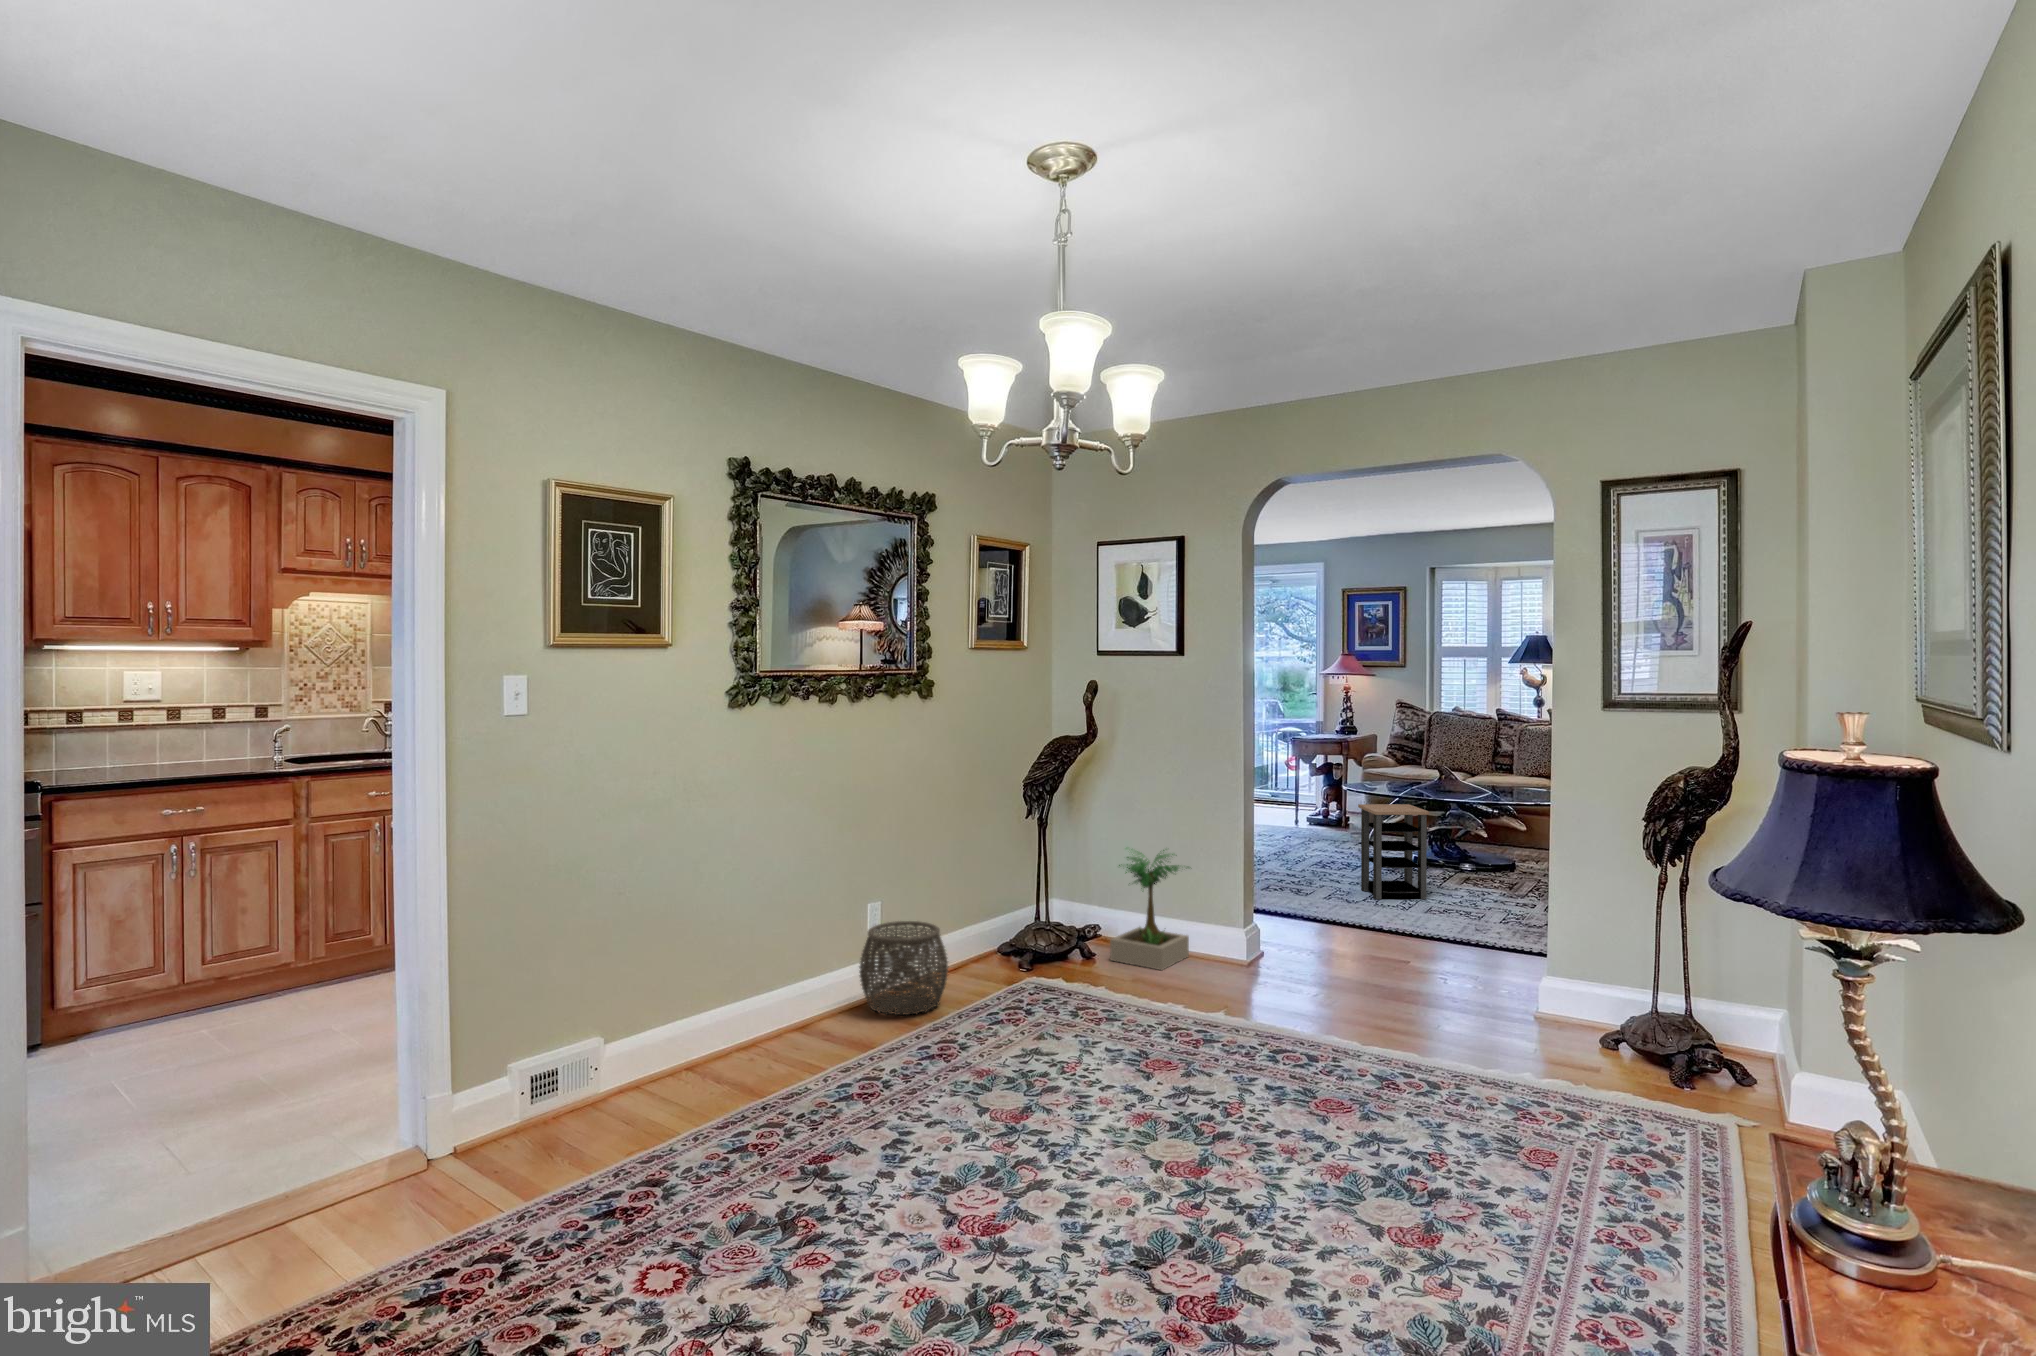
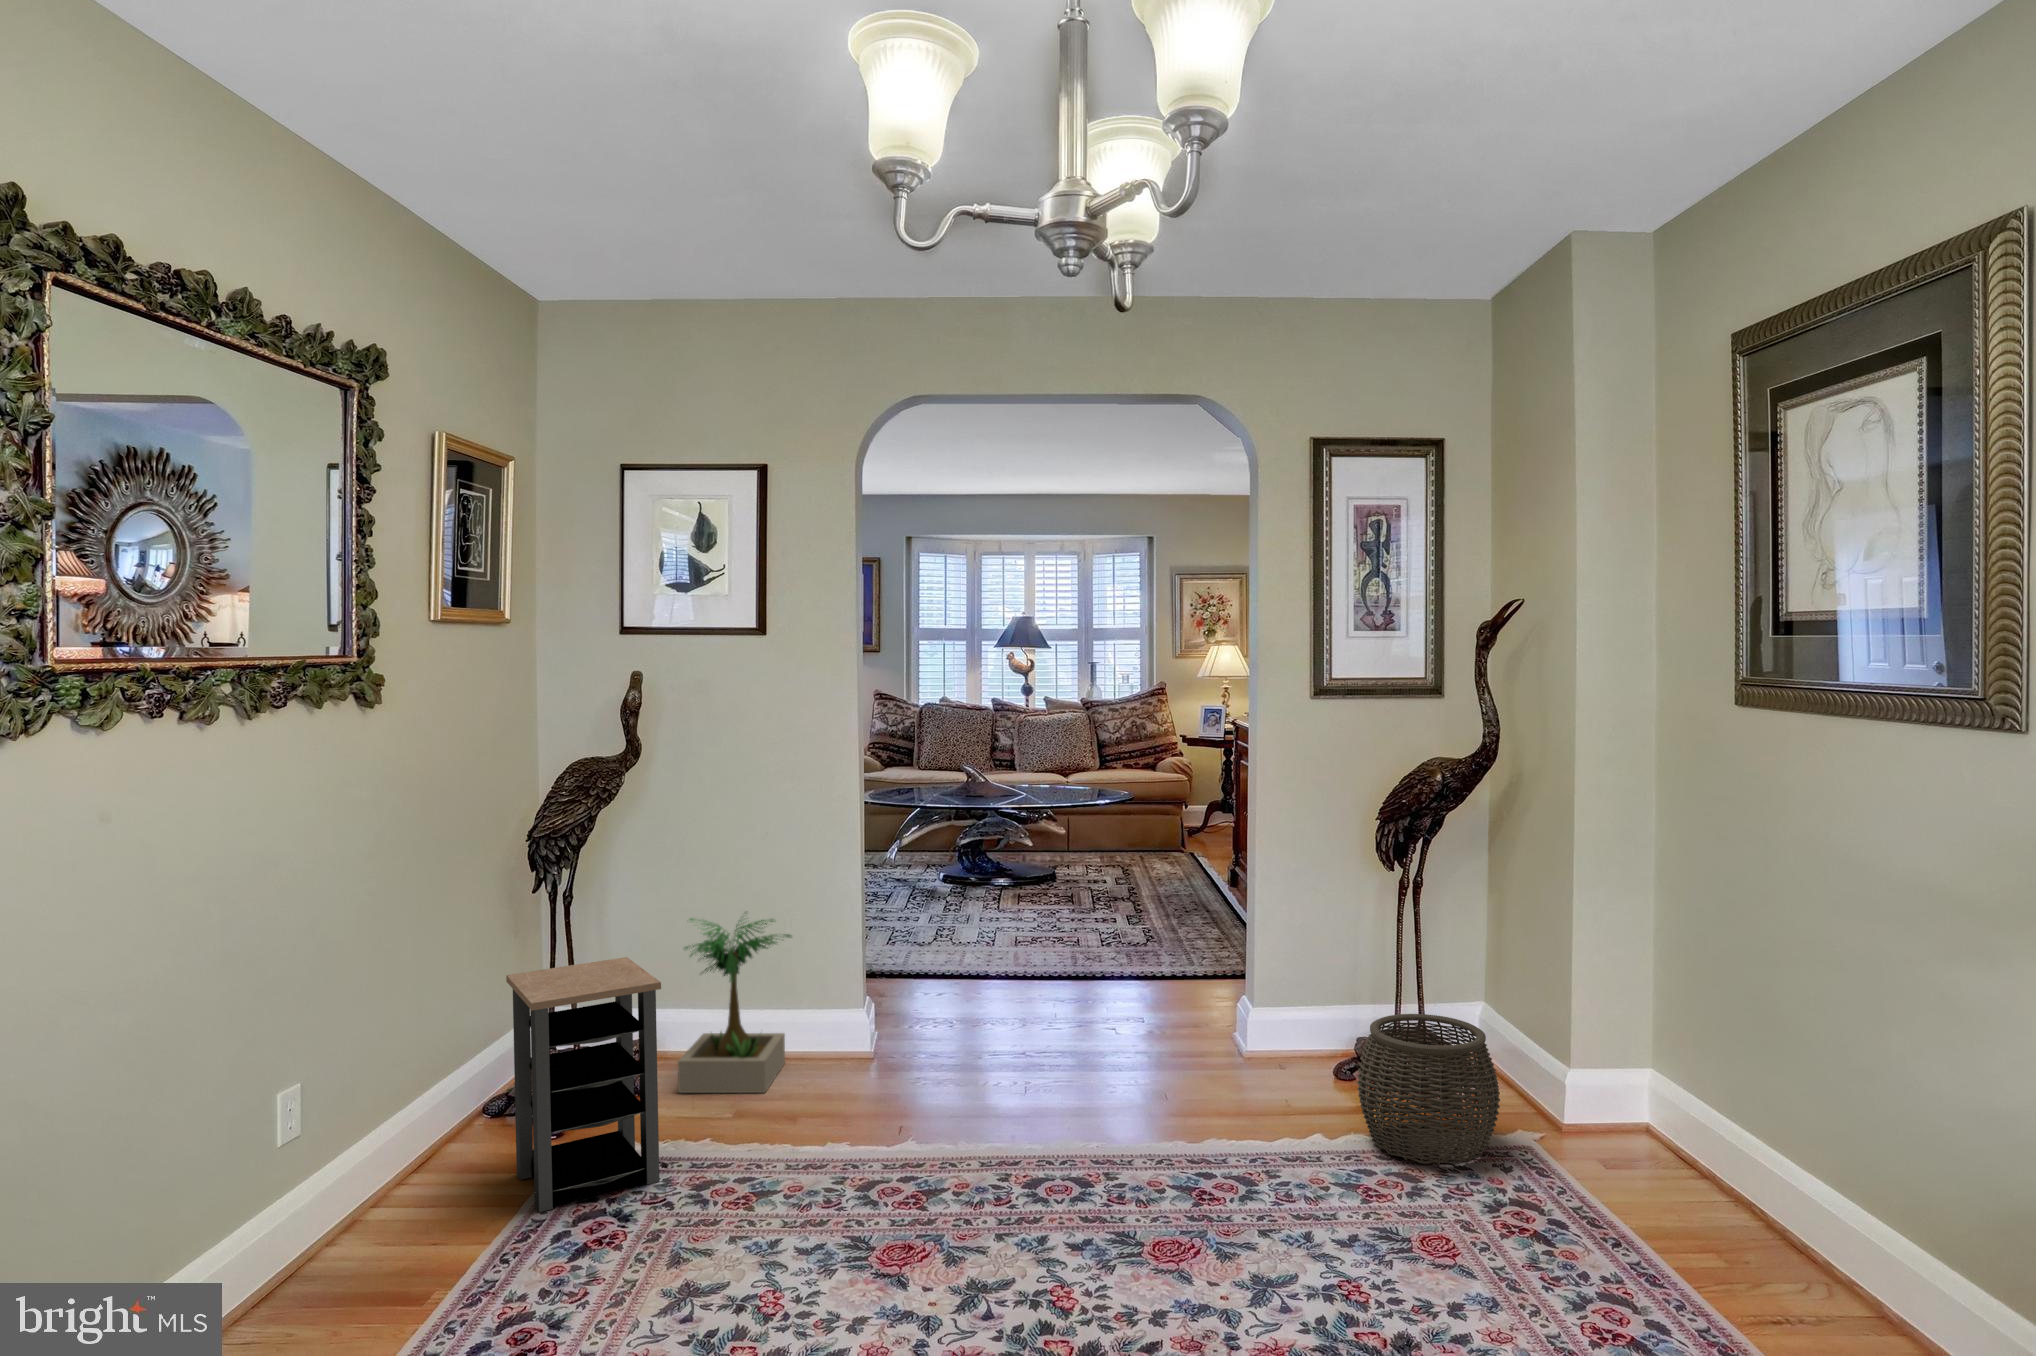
side table: present [1358,804,1429,899] -> present [506,957,661,1212]
woven basket: present [859,921,948,1015] -> present [1357,1014,1500,1165]

